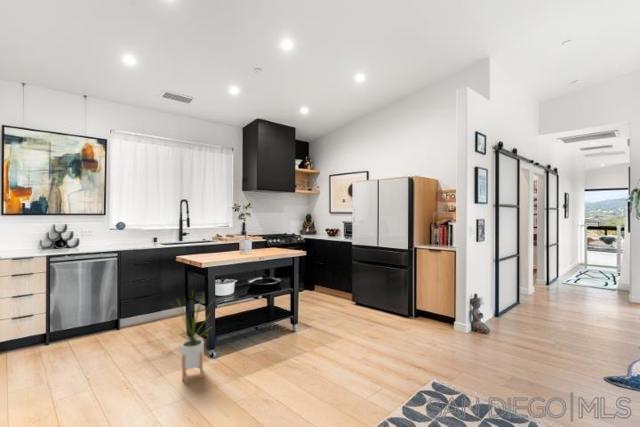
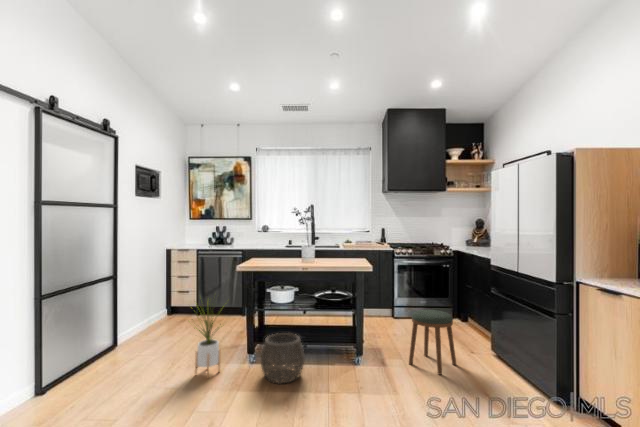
stool: none [320,278,347,319] -> present [409,309,456,374]
woven basket: none [241,315,281,359] -> present [261,333,304,383]

